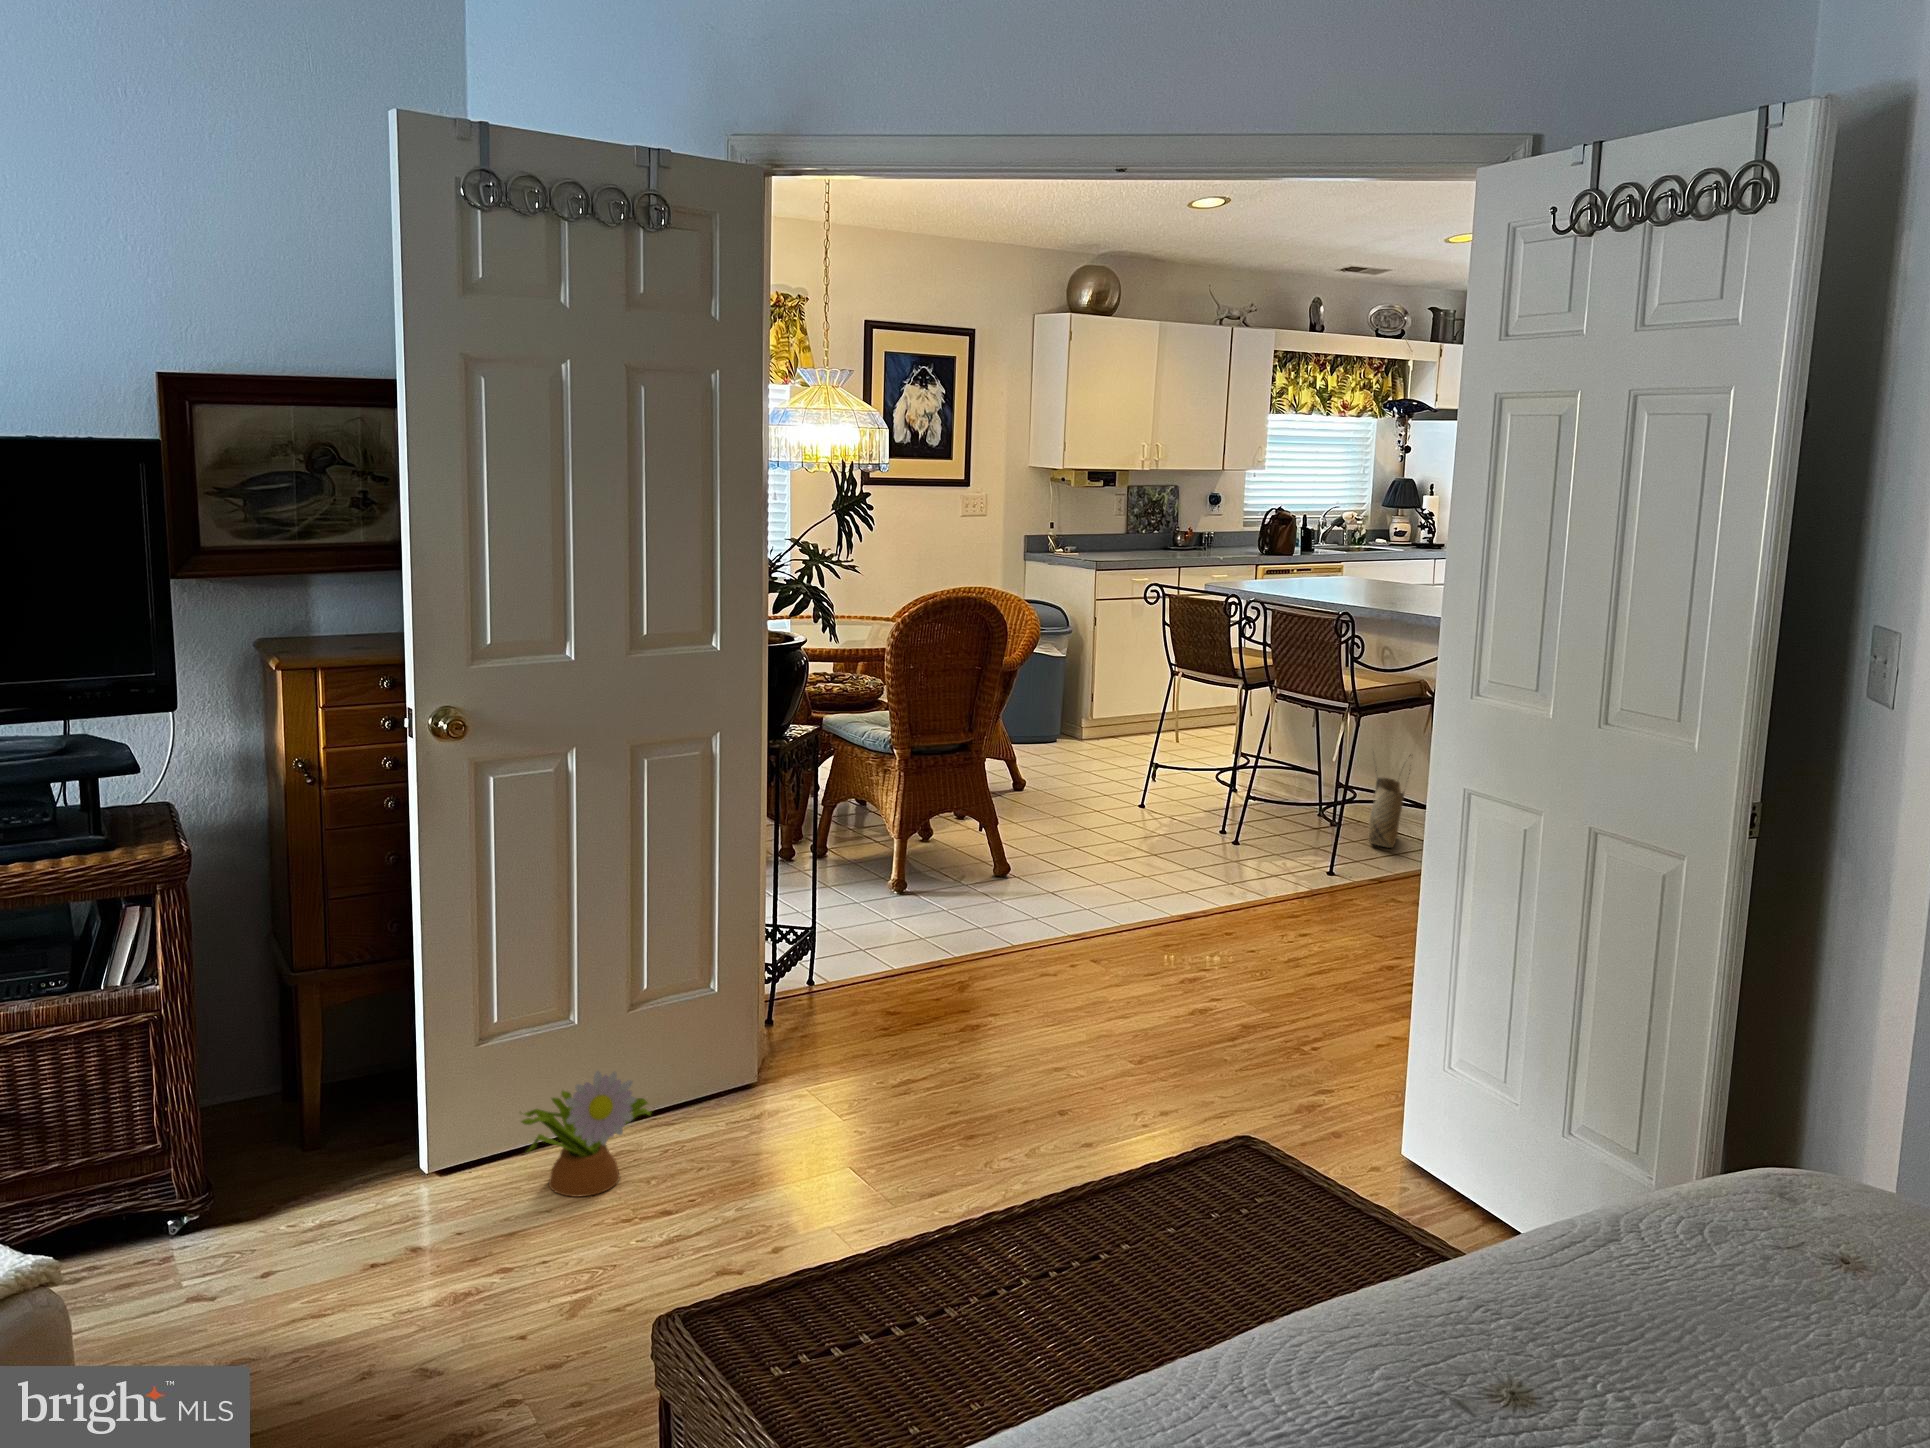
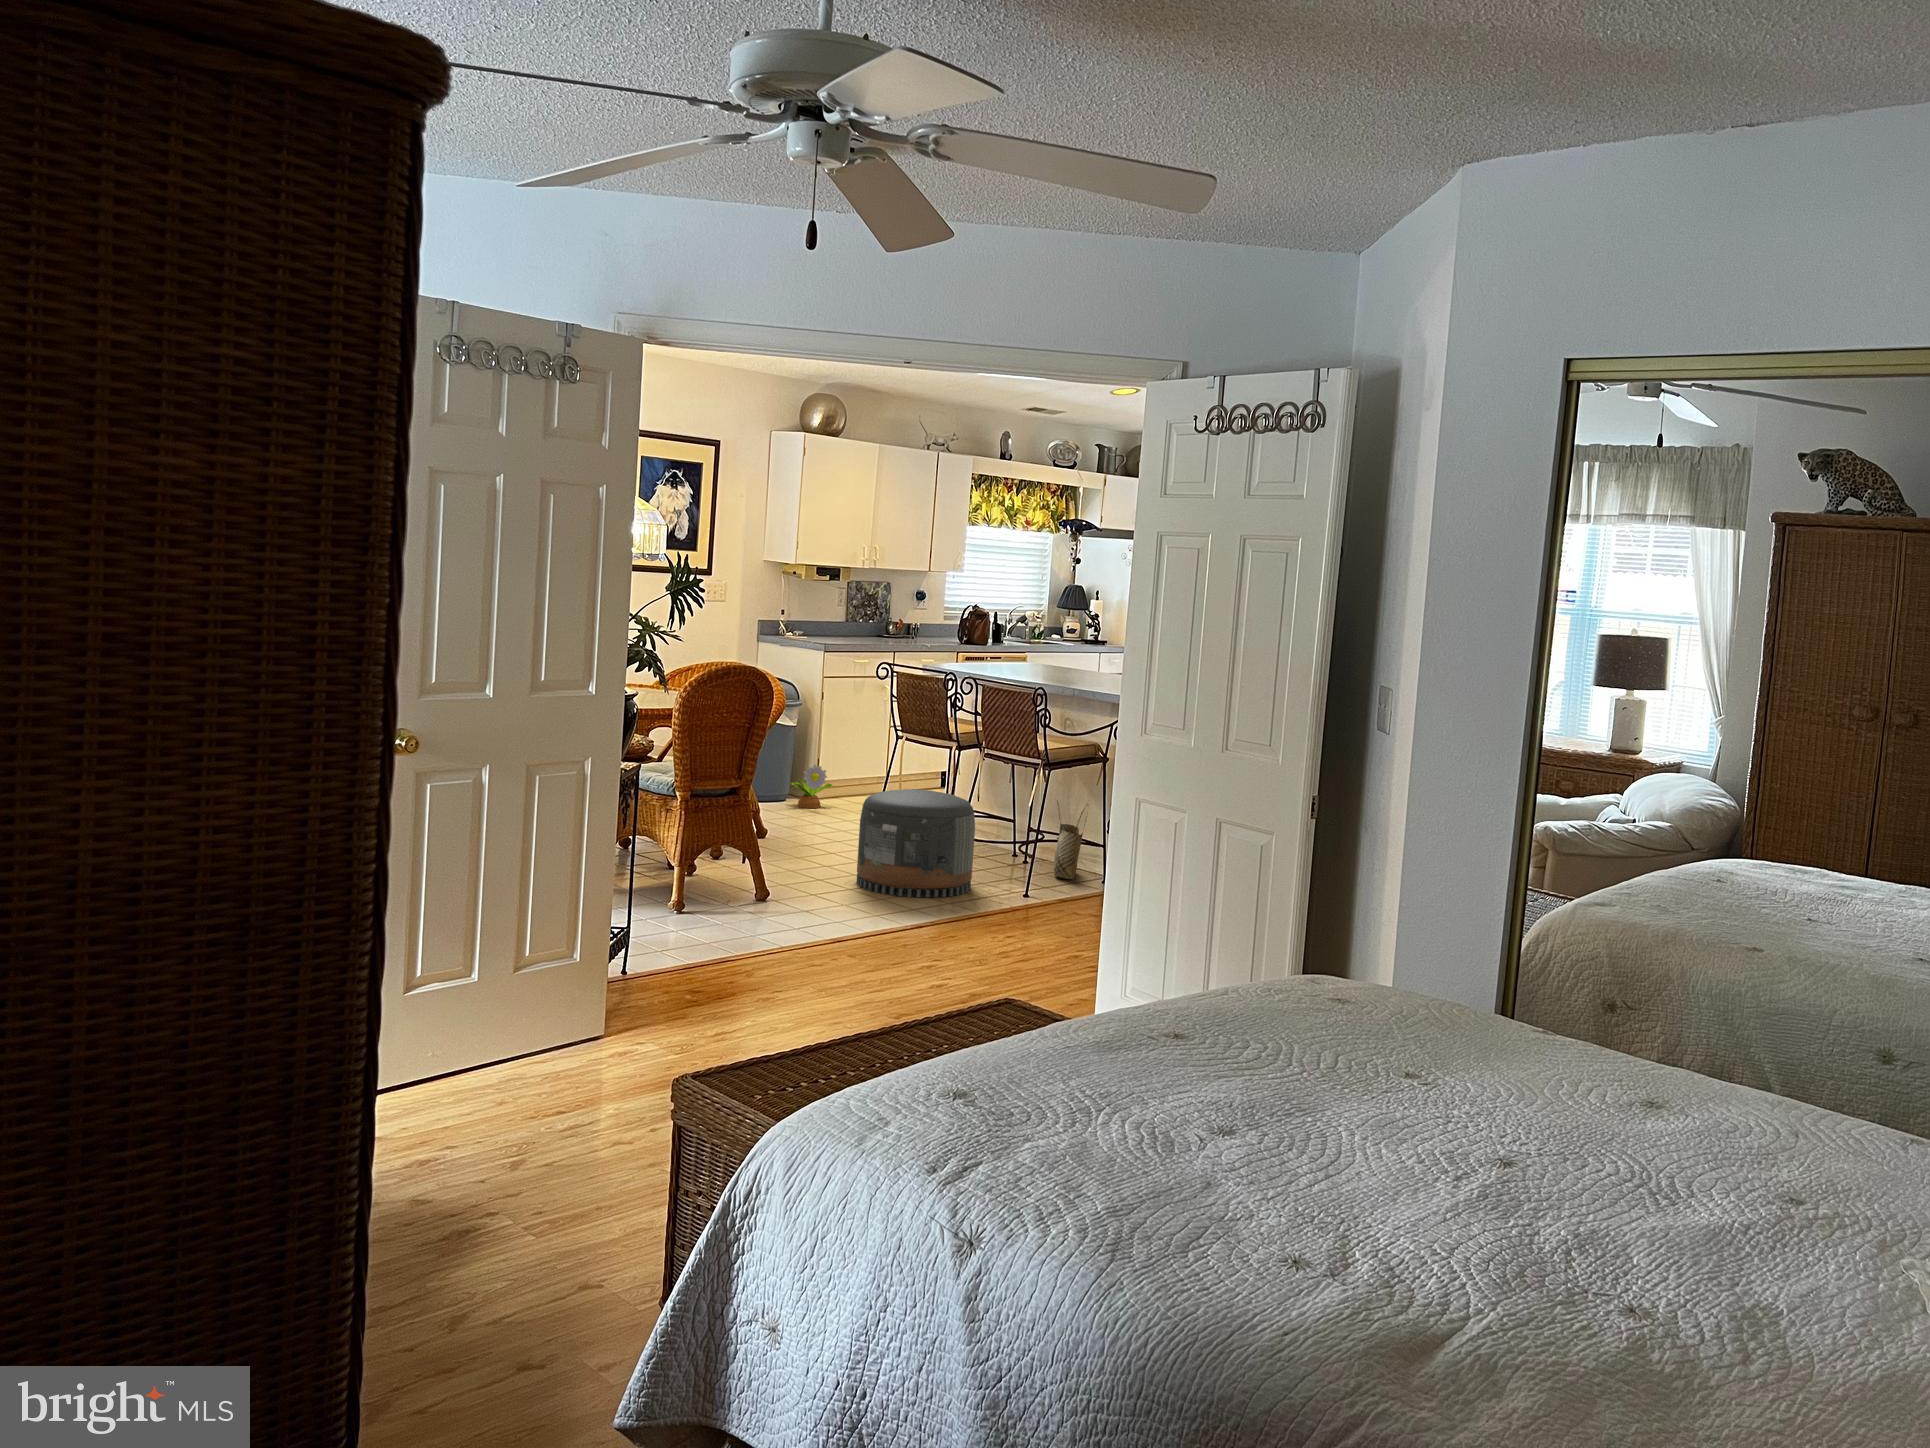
pouf: none [1121,739,1266,874] -> present [857,789,975,898]
decorative plant: present [521,1071,652,1197] -> present [790,765,833,808]

